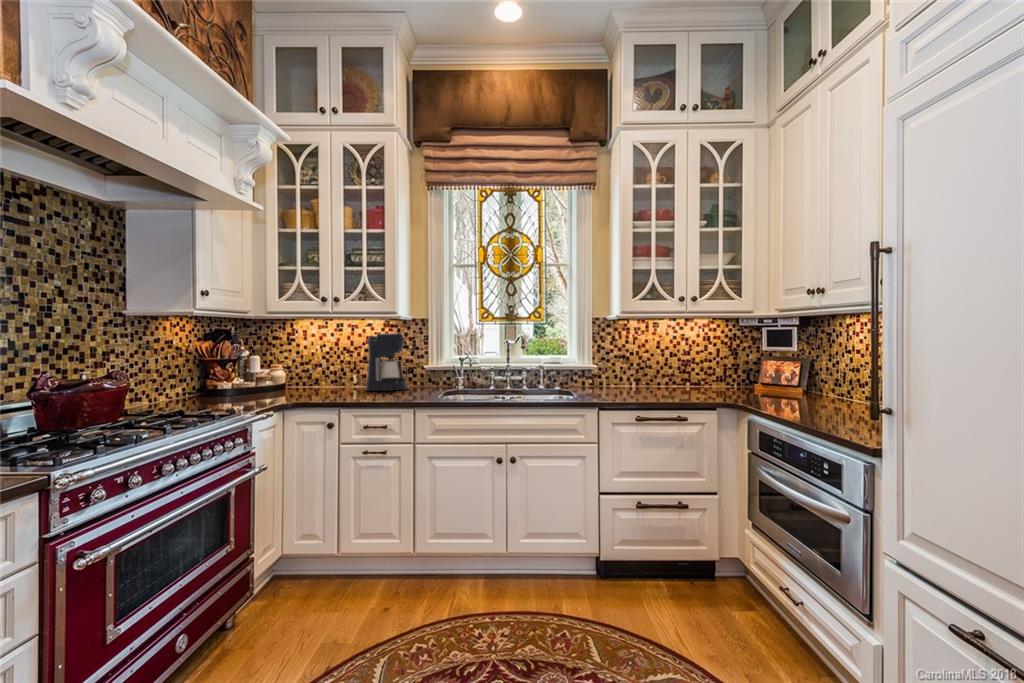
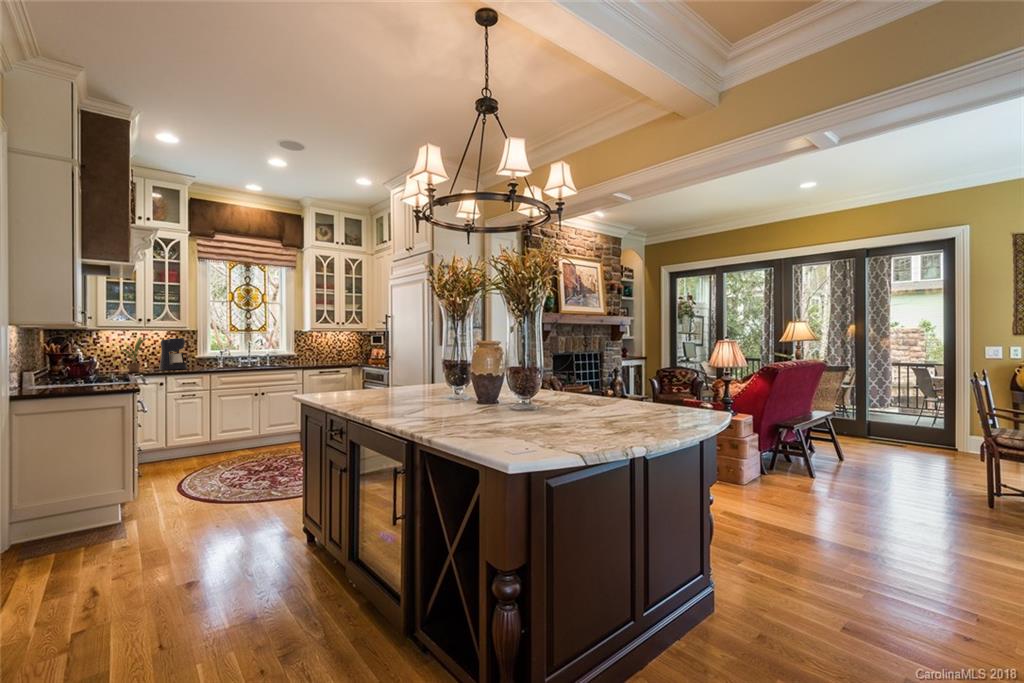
potted plant: none [289,332,334,397] -> present [122,337,147,373]

